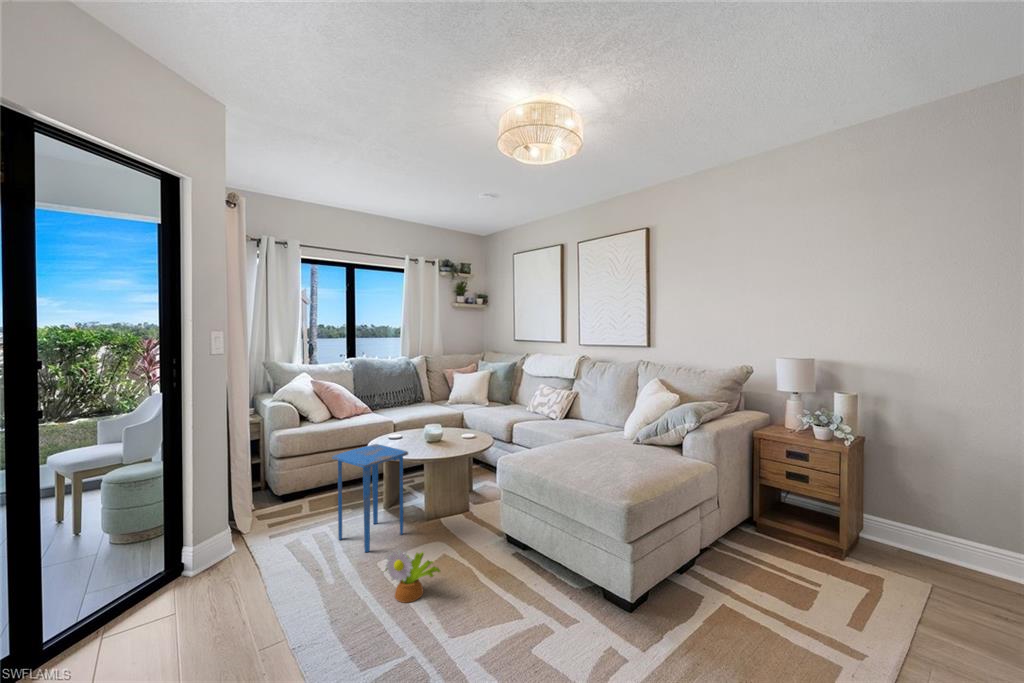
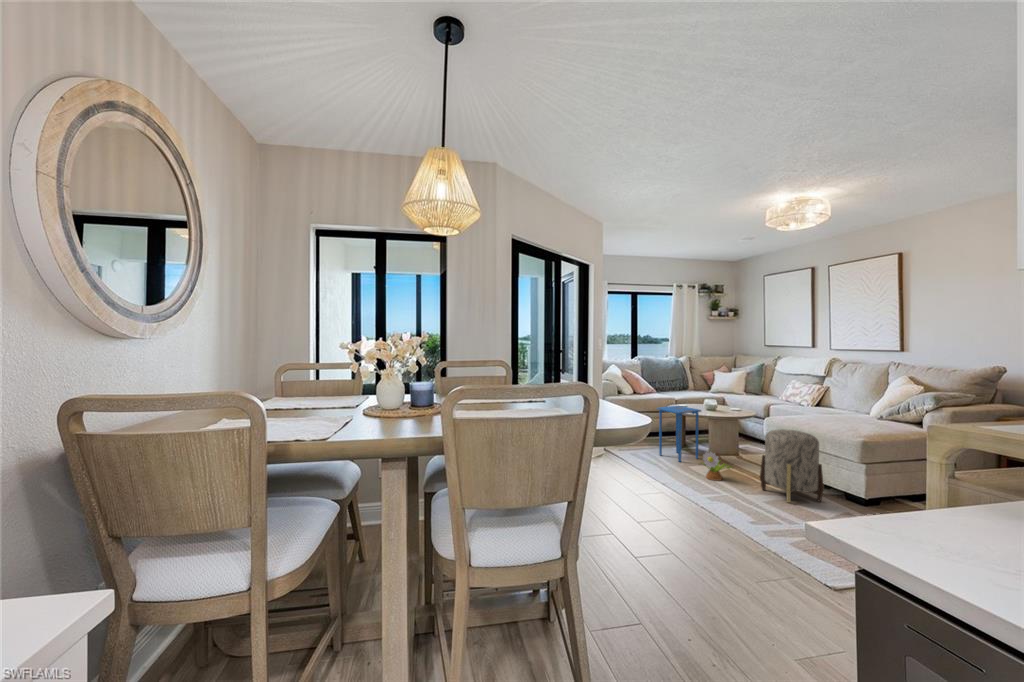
ottoman: none [480,493,575,649] -> present [760,429,824,503]

